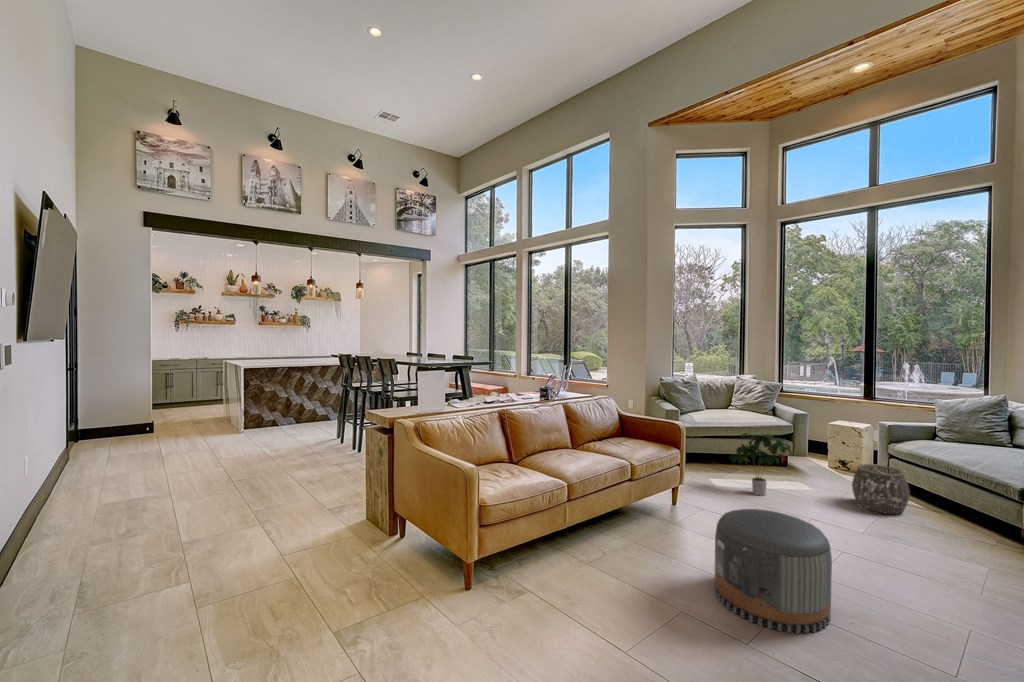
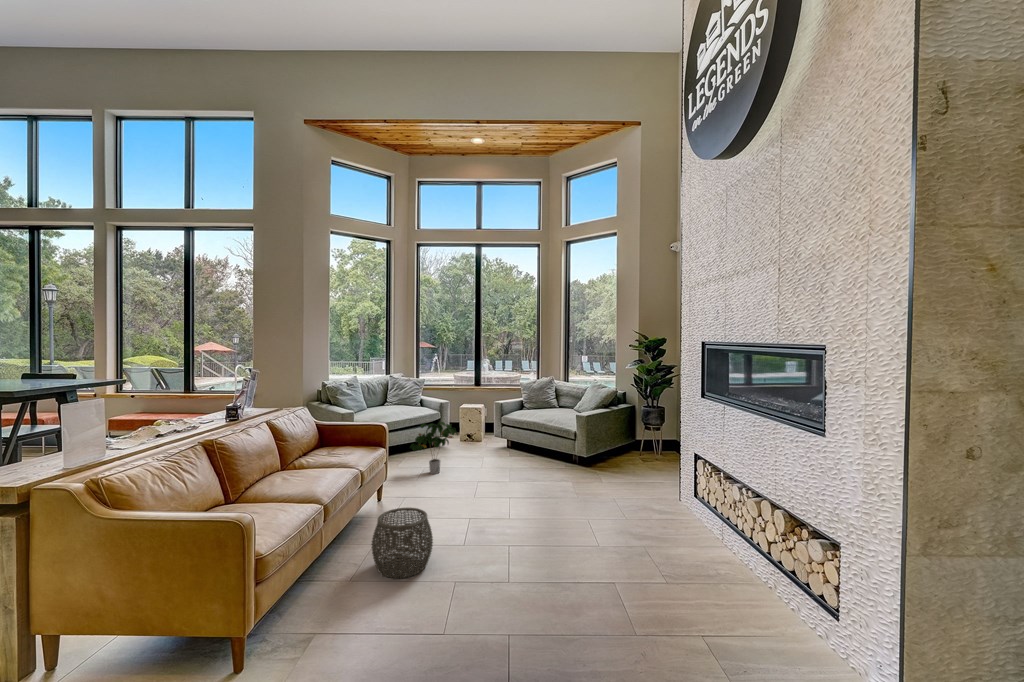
woven basket: present [852,464,909,514] -> present [371,508,433,579]
pouf: present [715,509,832,633] -> none [464,479,543,569]

